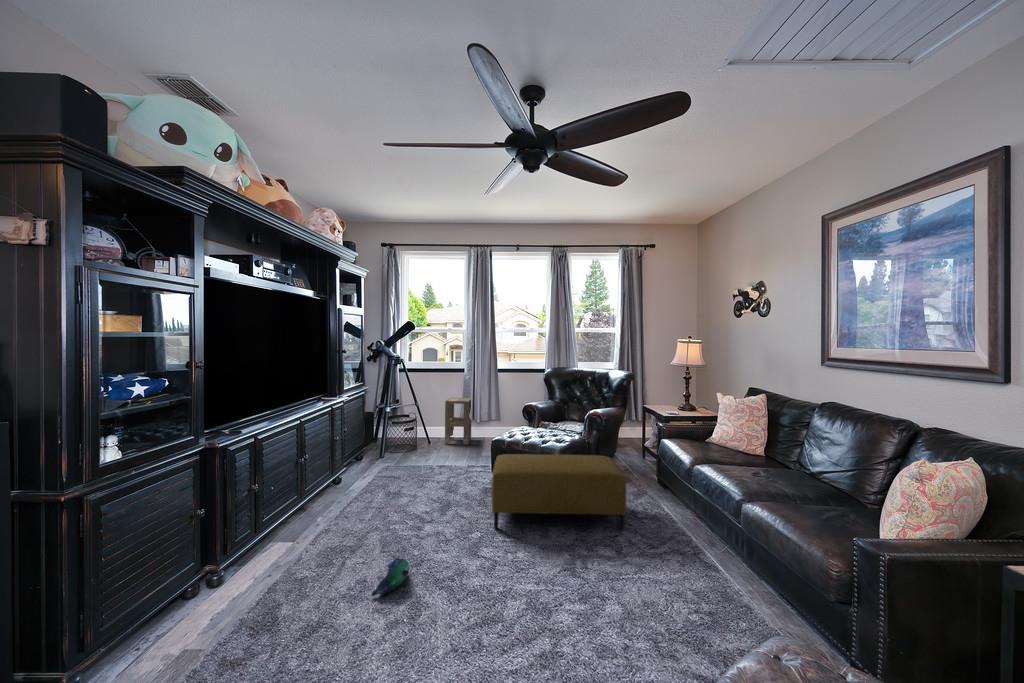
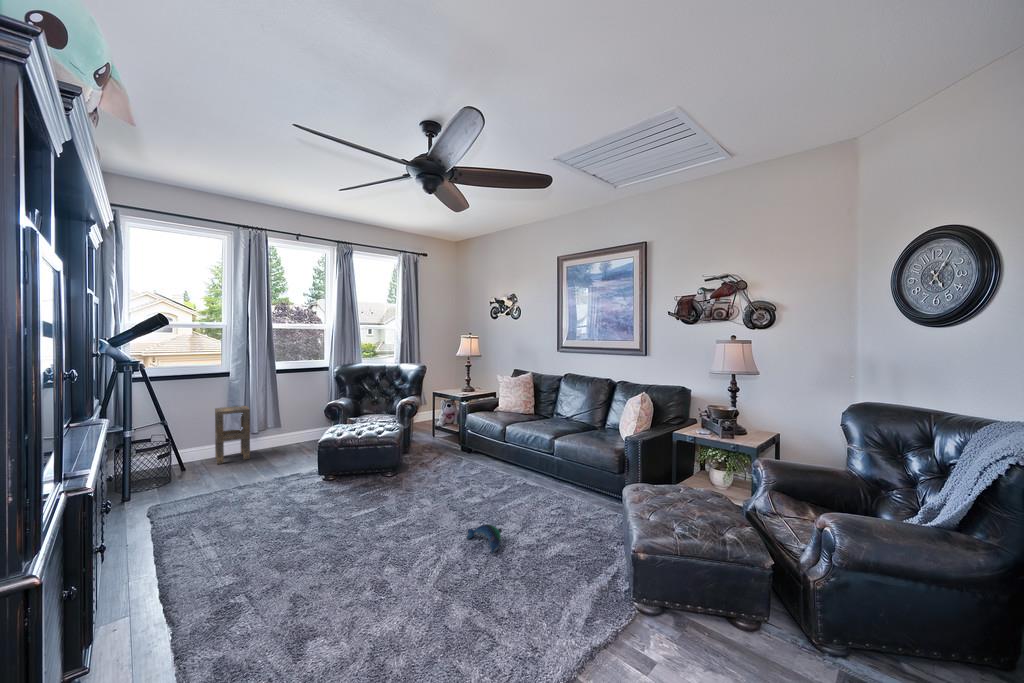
ottoman: present [491,454,626,531] -> none [347,434,472,515]
plush toy: present [371,558,409,596] -> present [467,524,502,554]

